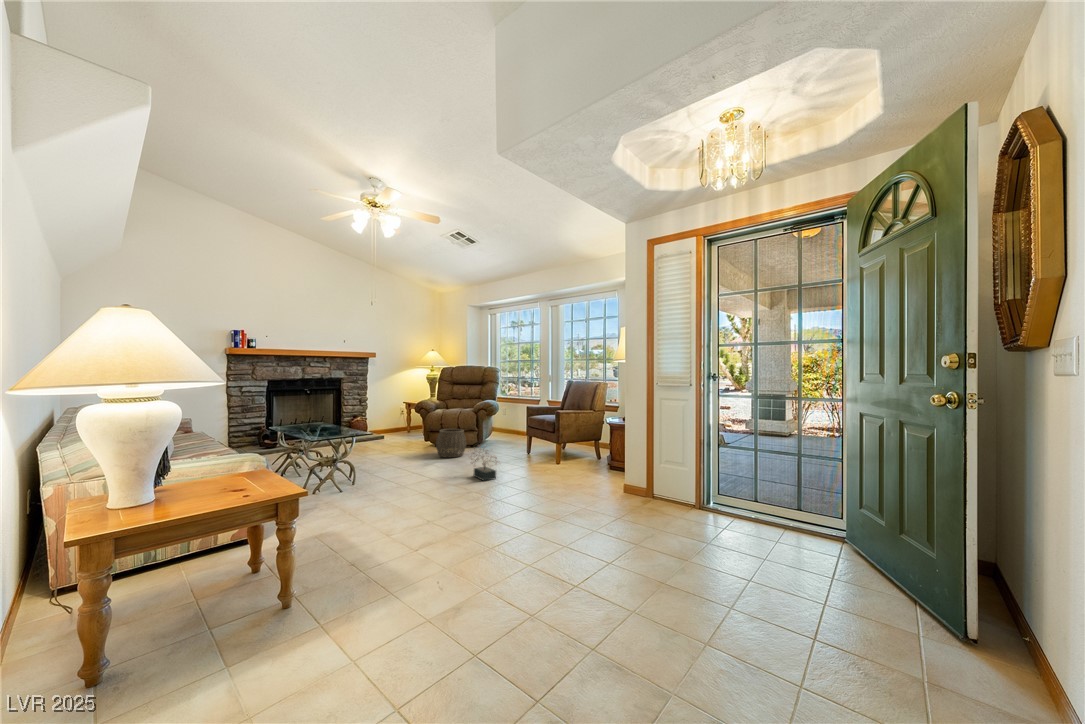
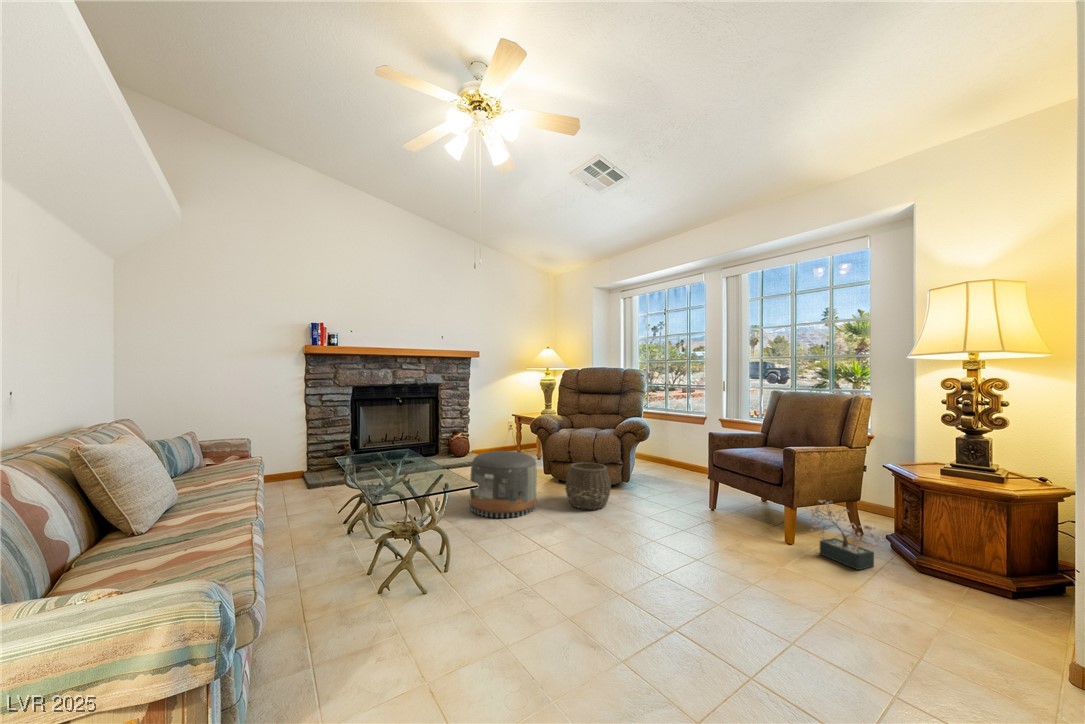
pouf: none [368,423,416,464] -> present [470,451,537,518]
decorative plant: present [470,446,497,481] -> present [808,500,883,570]

